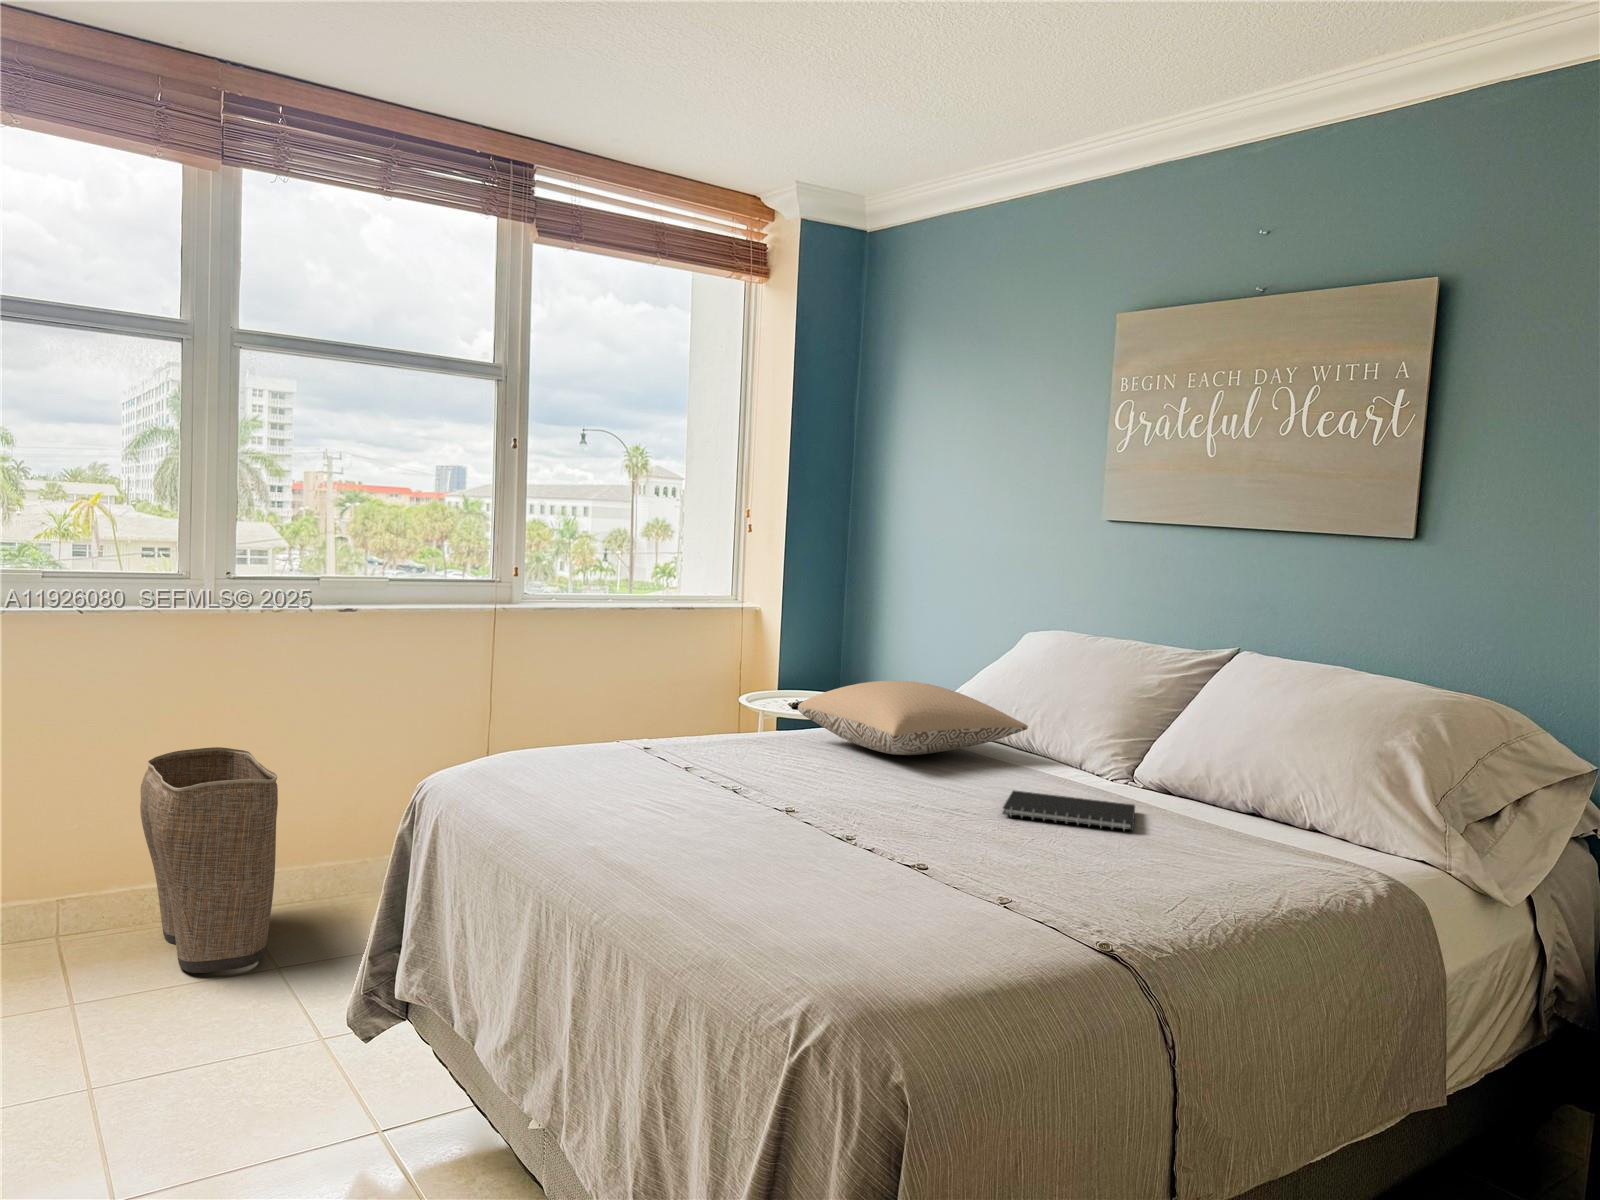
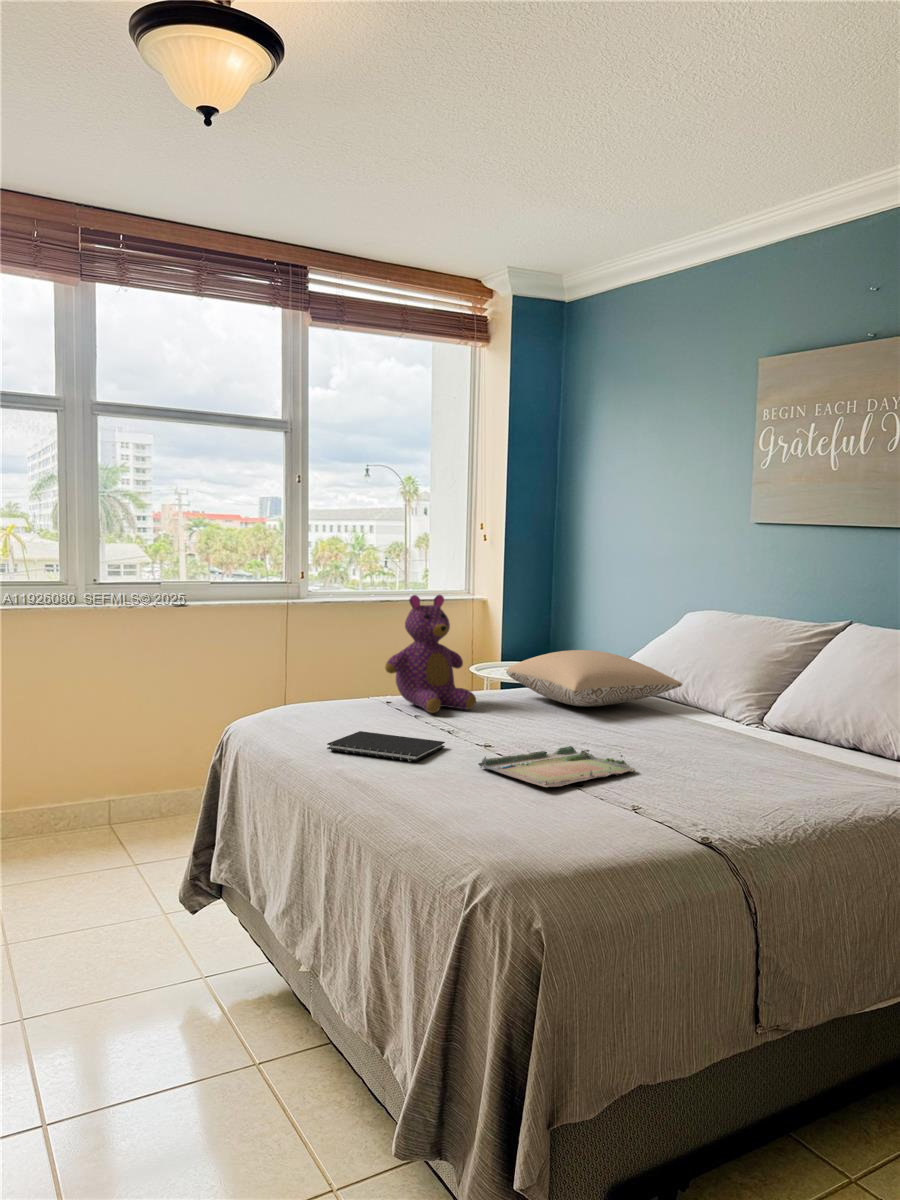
teddy bear: none [641,605,762,764] -> present [385,595,476,713]
laundry basket: present [140,747,278,973] -> none [36,706,131,867]
notebook: present [1003,791,1135,830] -> present [327,731,445,762]
tray: none [779,811,990,871] -> present [478,746,635,787]

